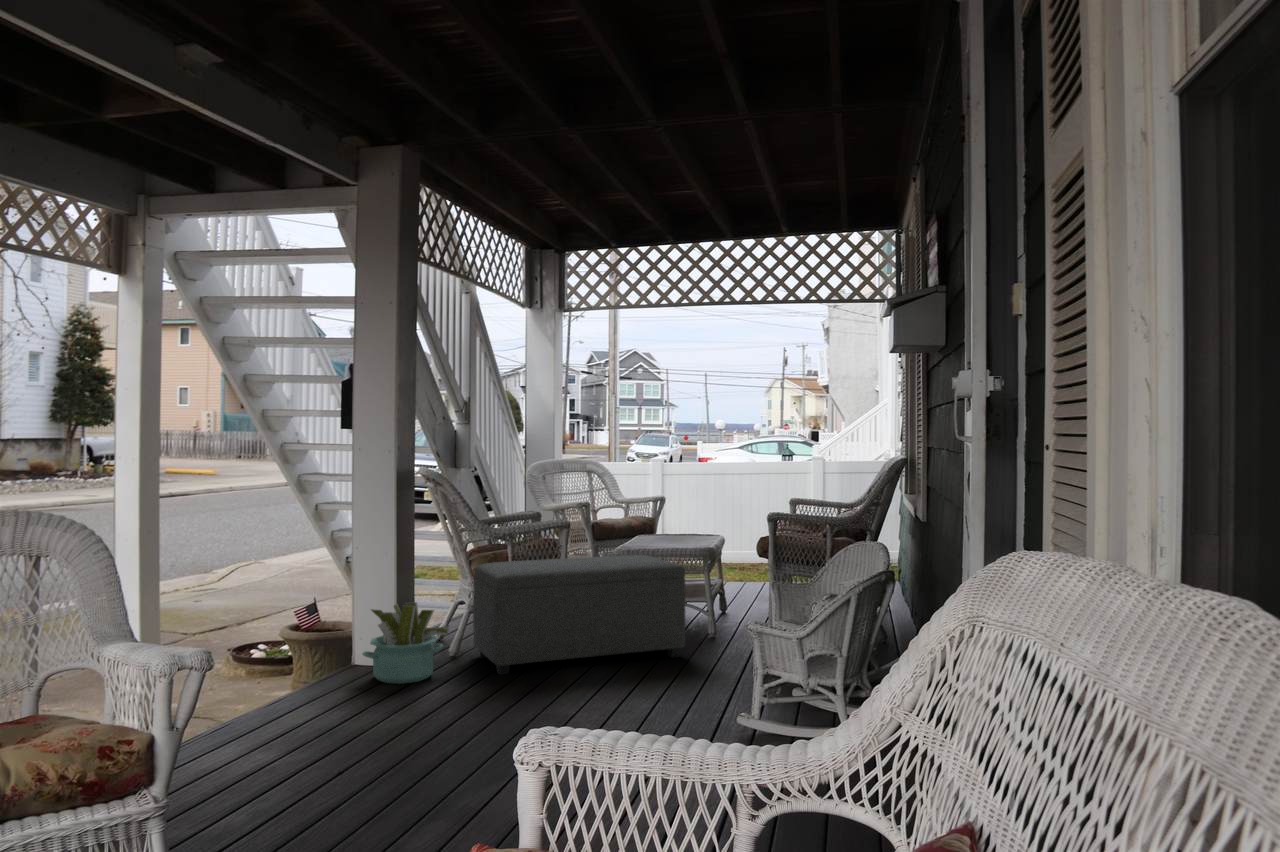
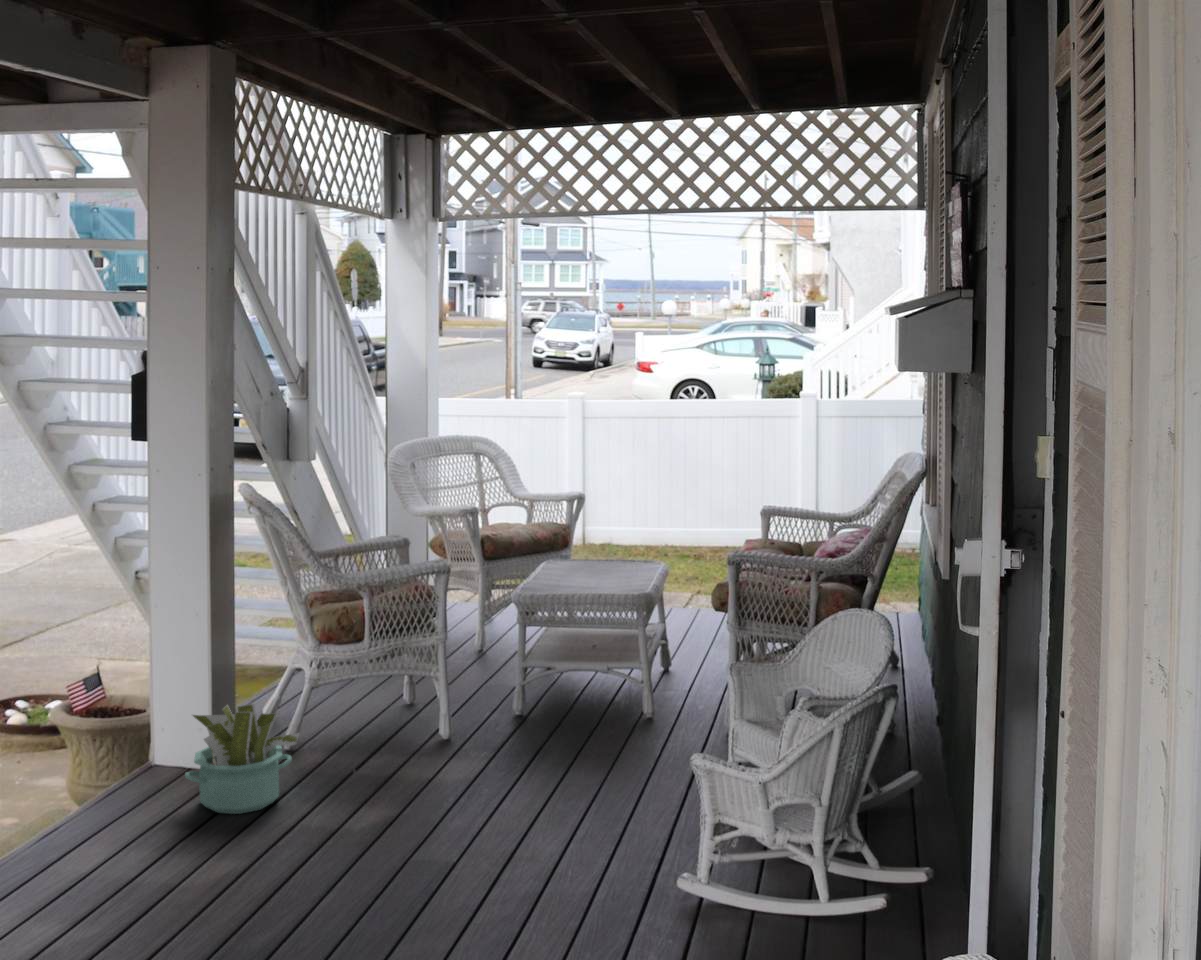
ottoman: present [473,555,685,674] -> none [329,615,613,795]

